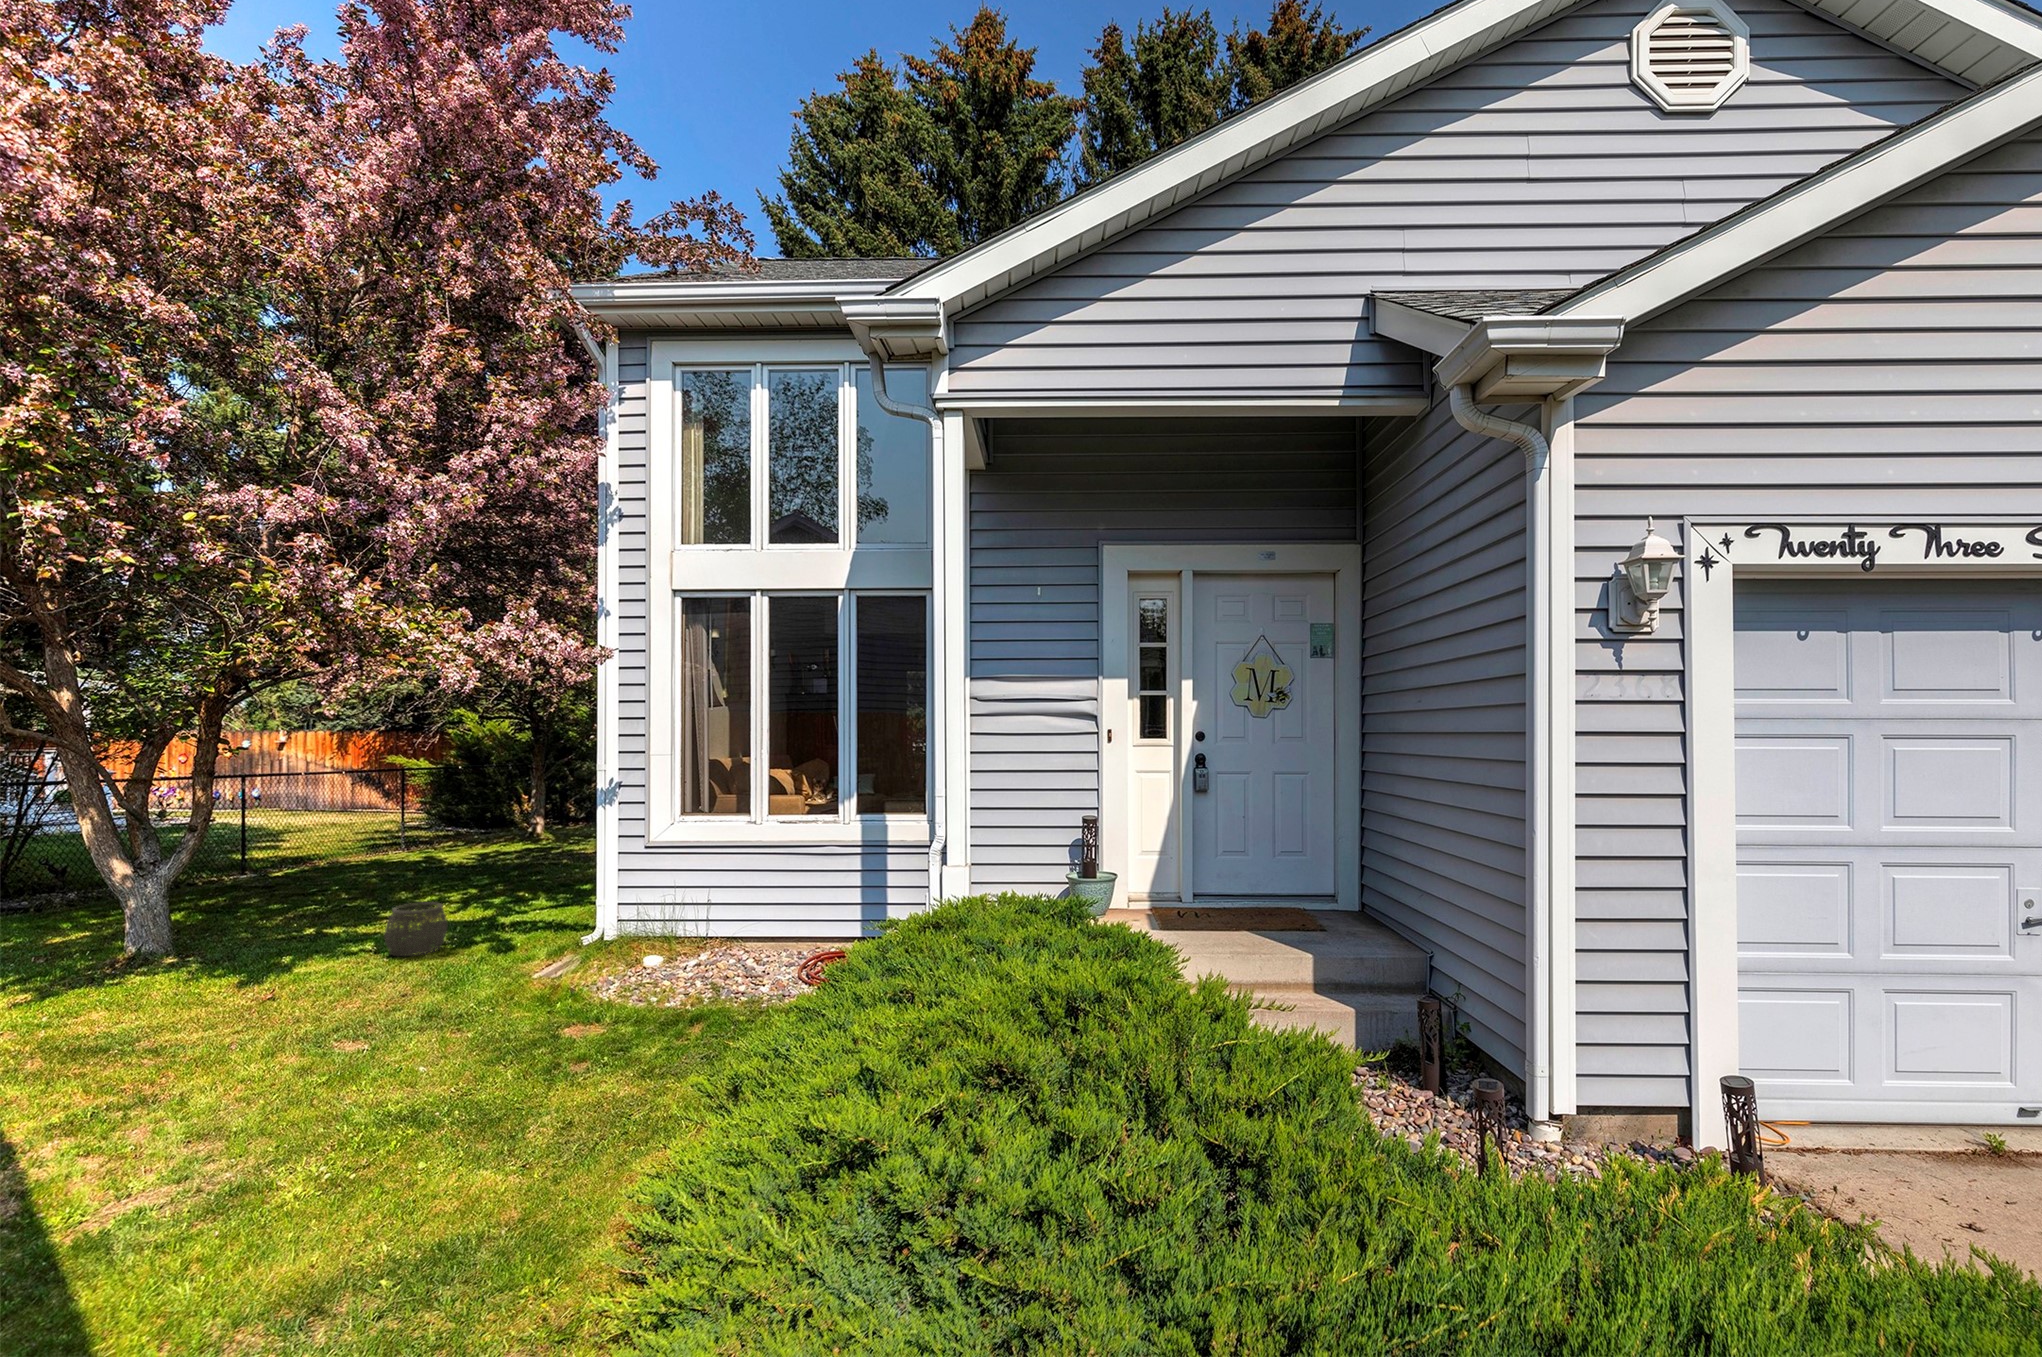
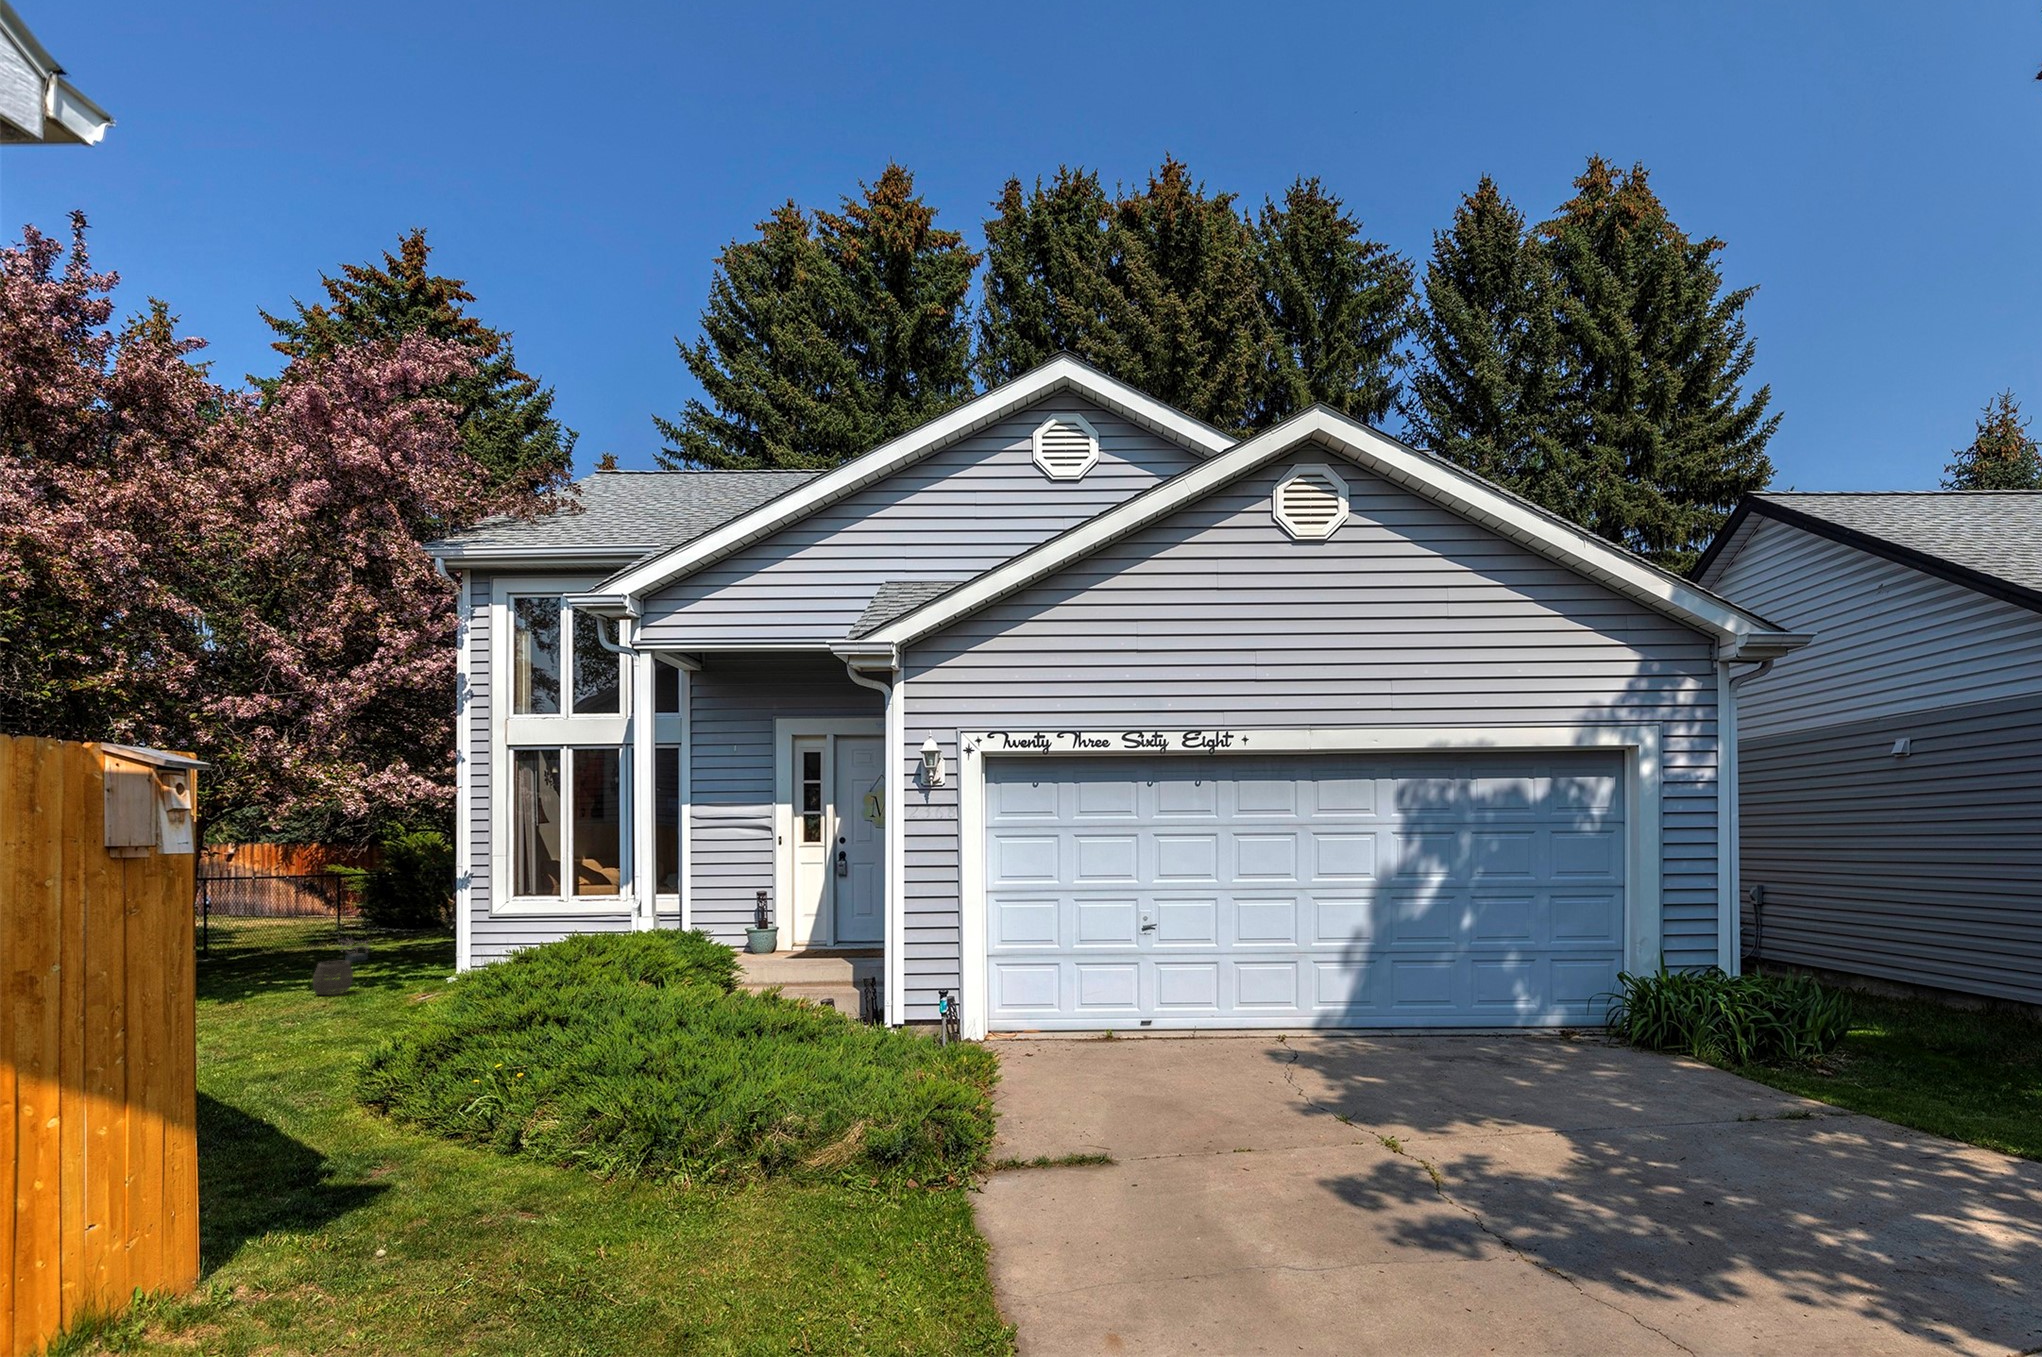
decorative plant: none [452,852,491,883] -> present [344,939,368,962]

